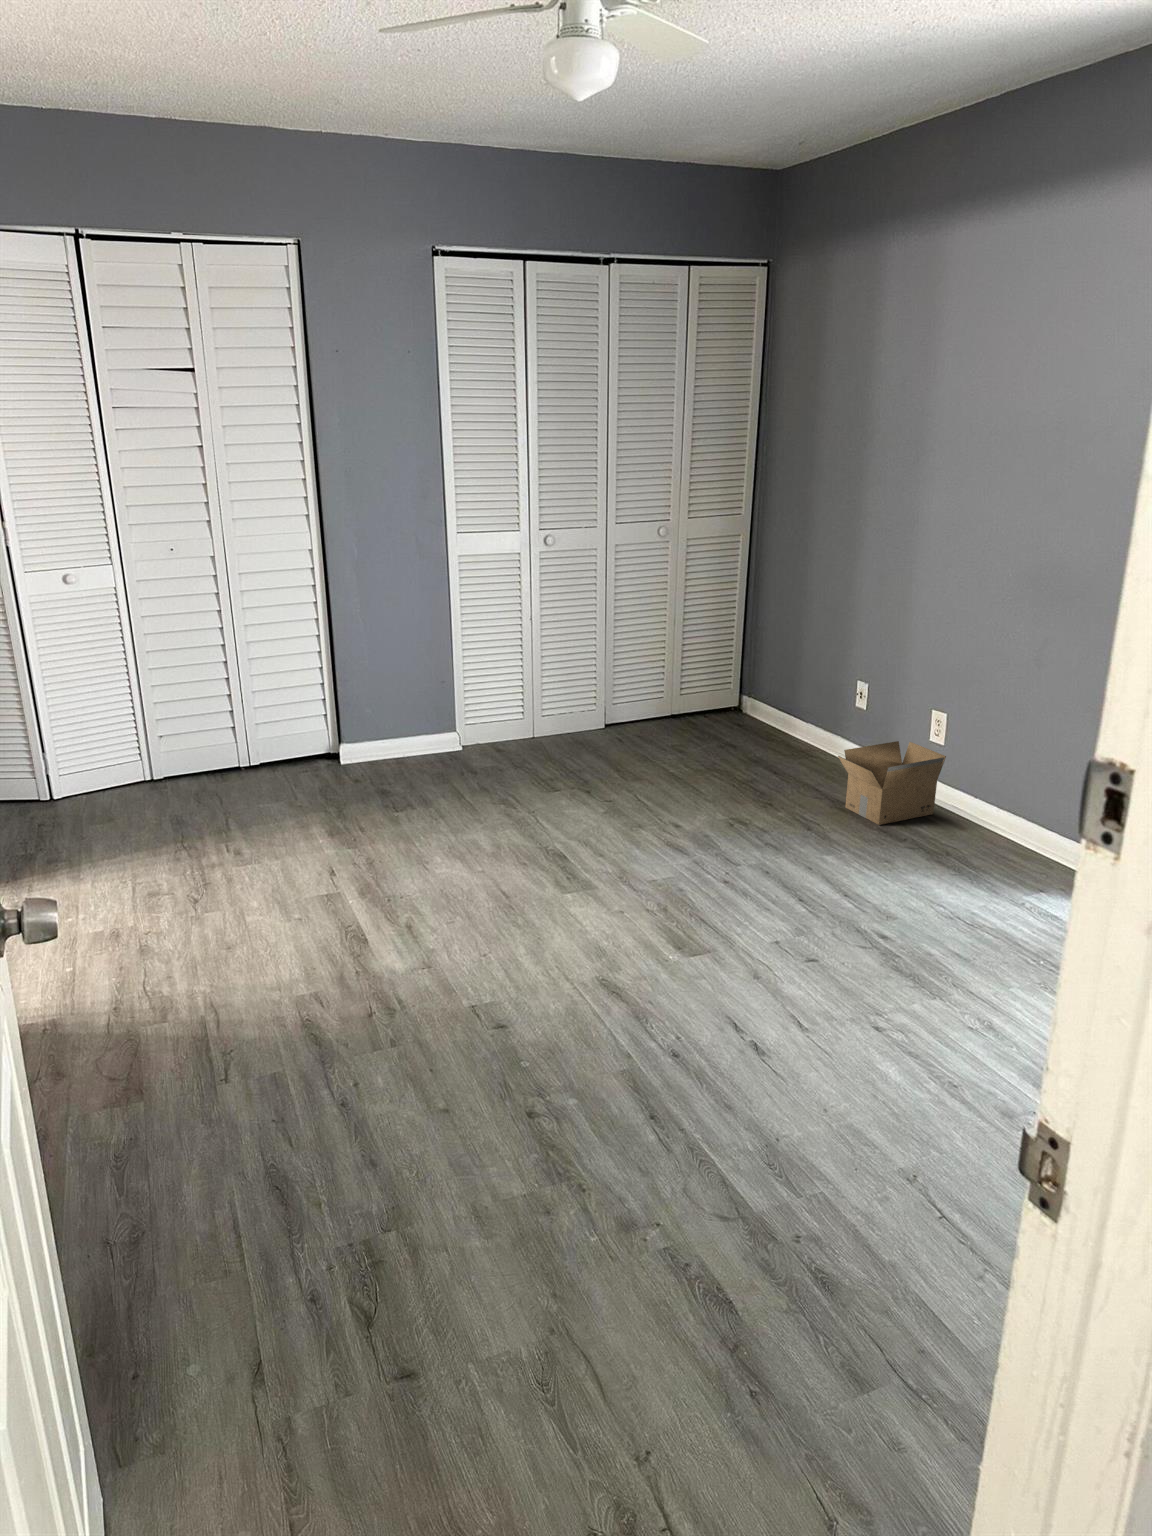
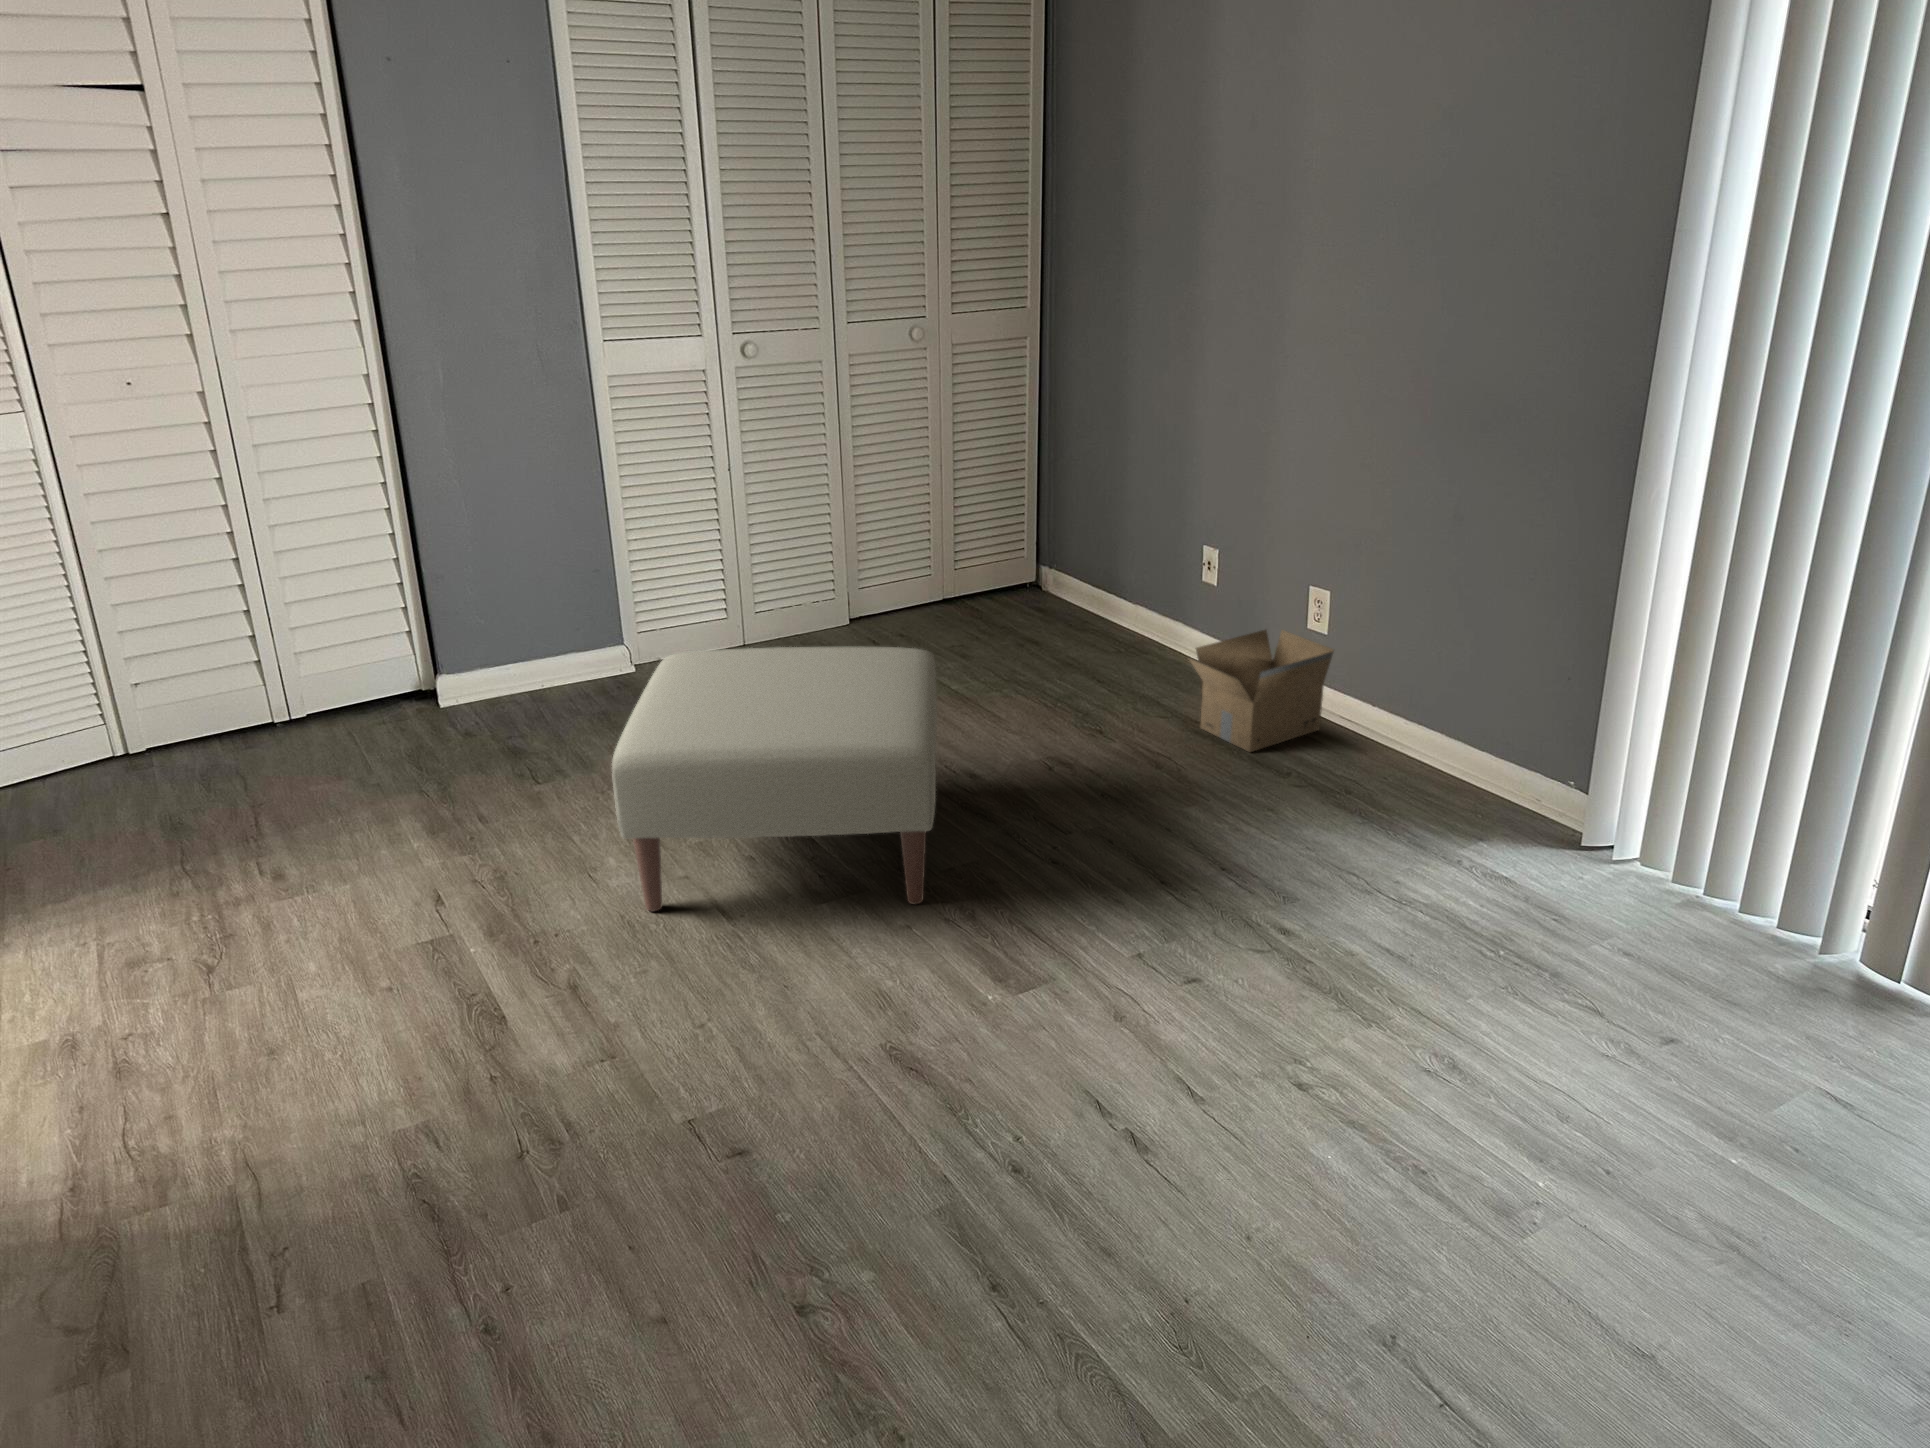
ottoman: none [442,729,657,900] -> present [612,647,937,911]

